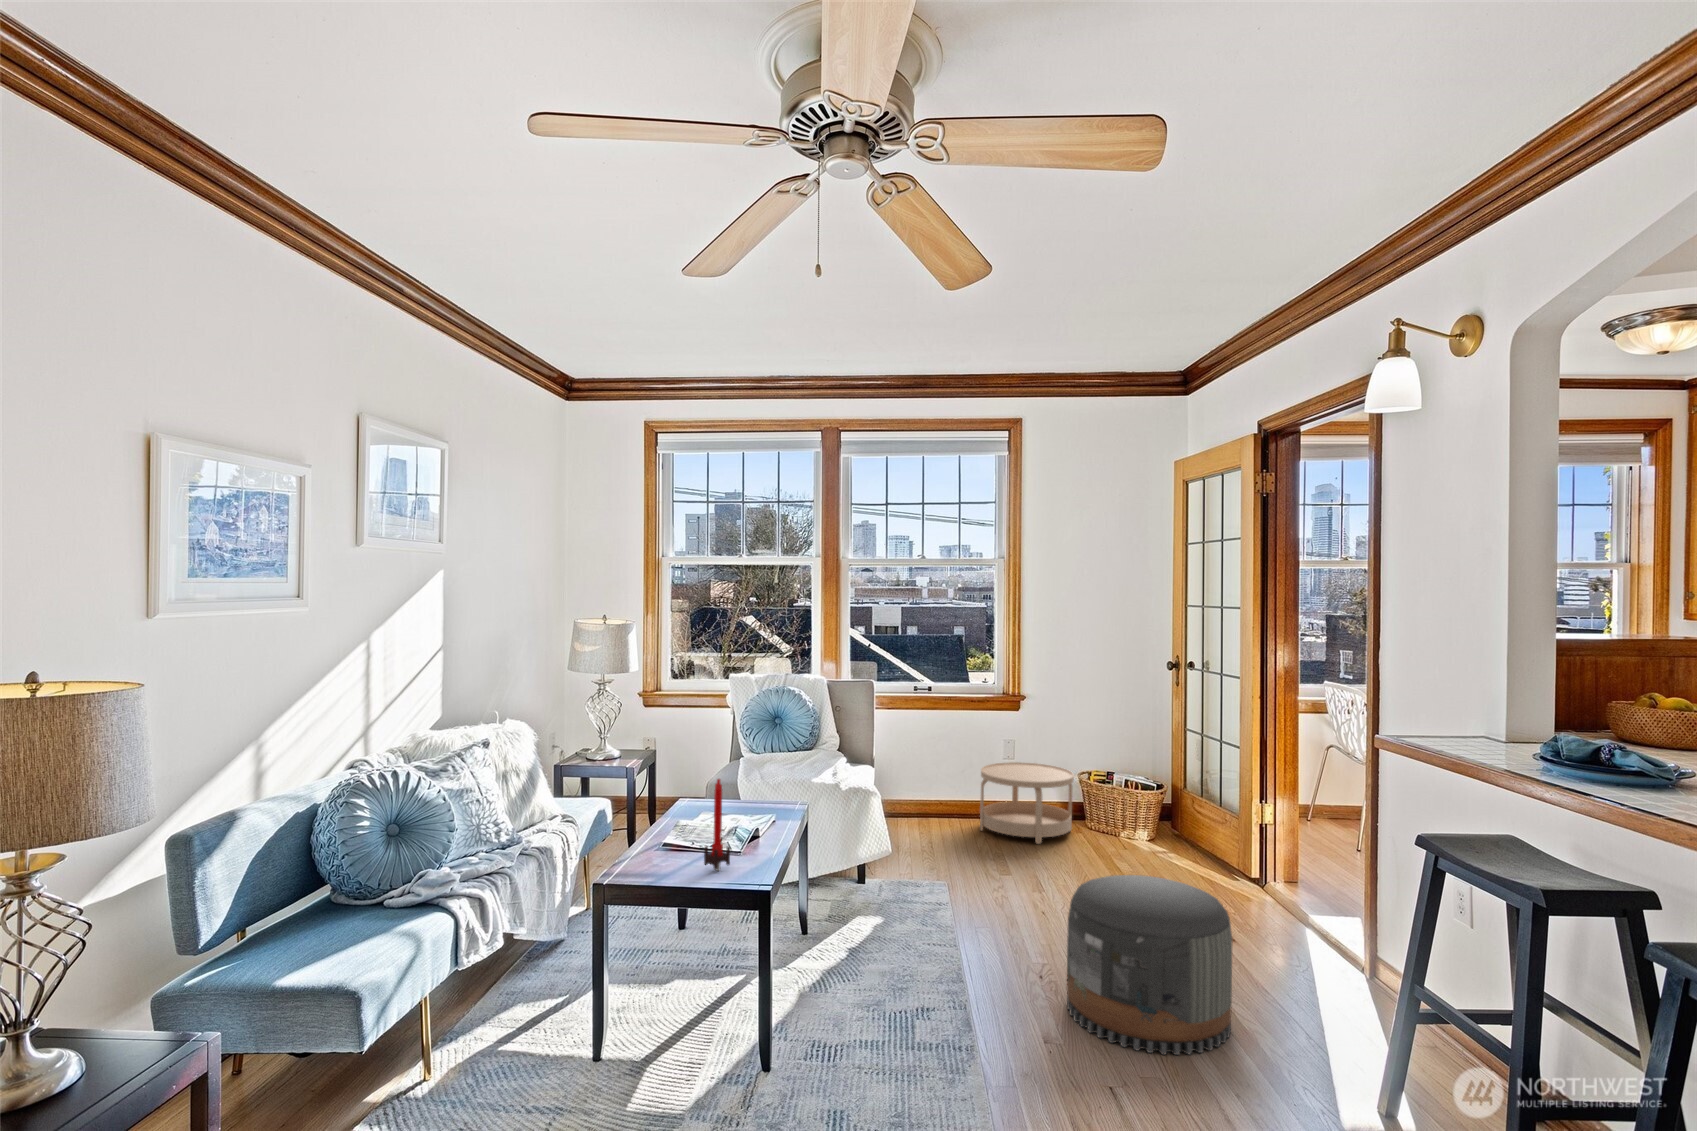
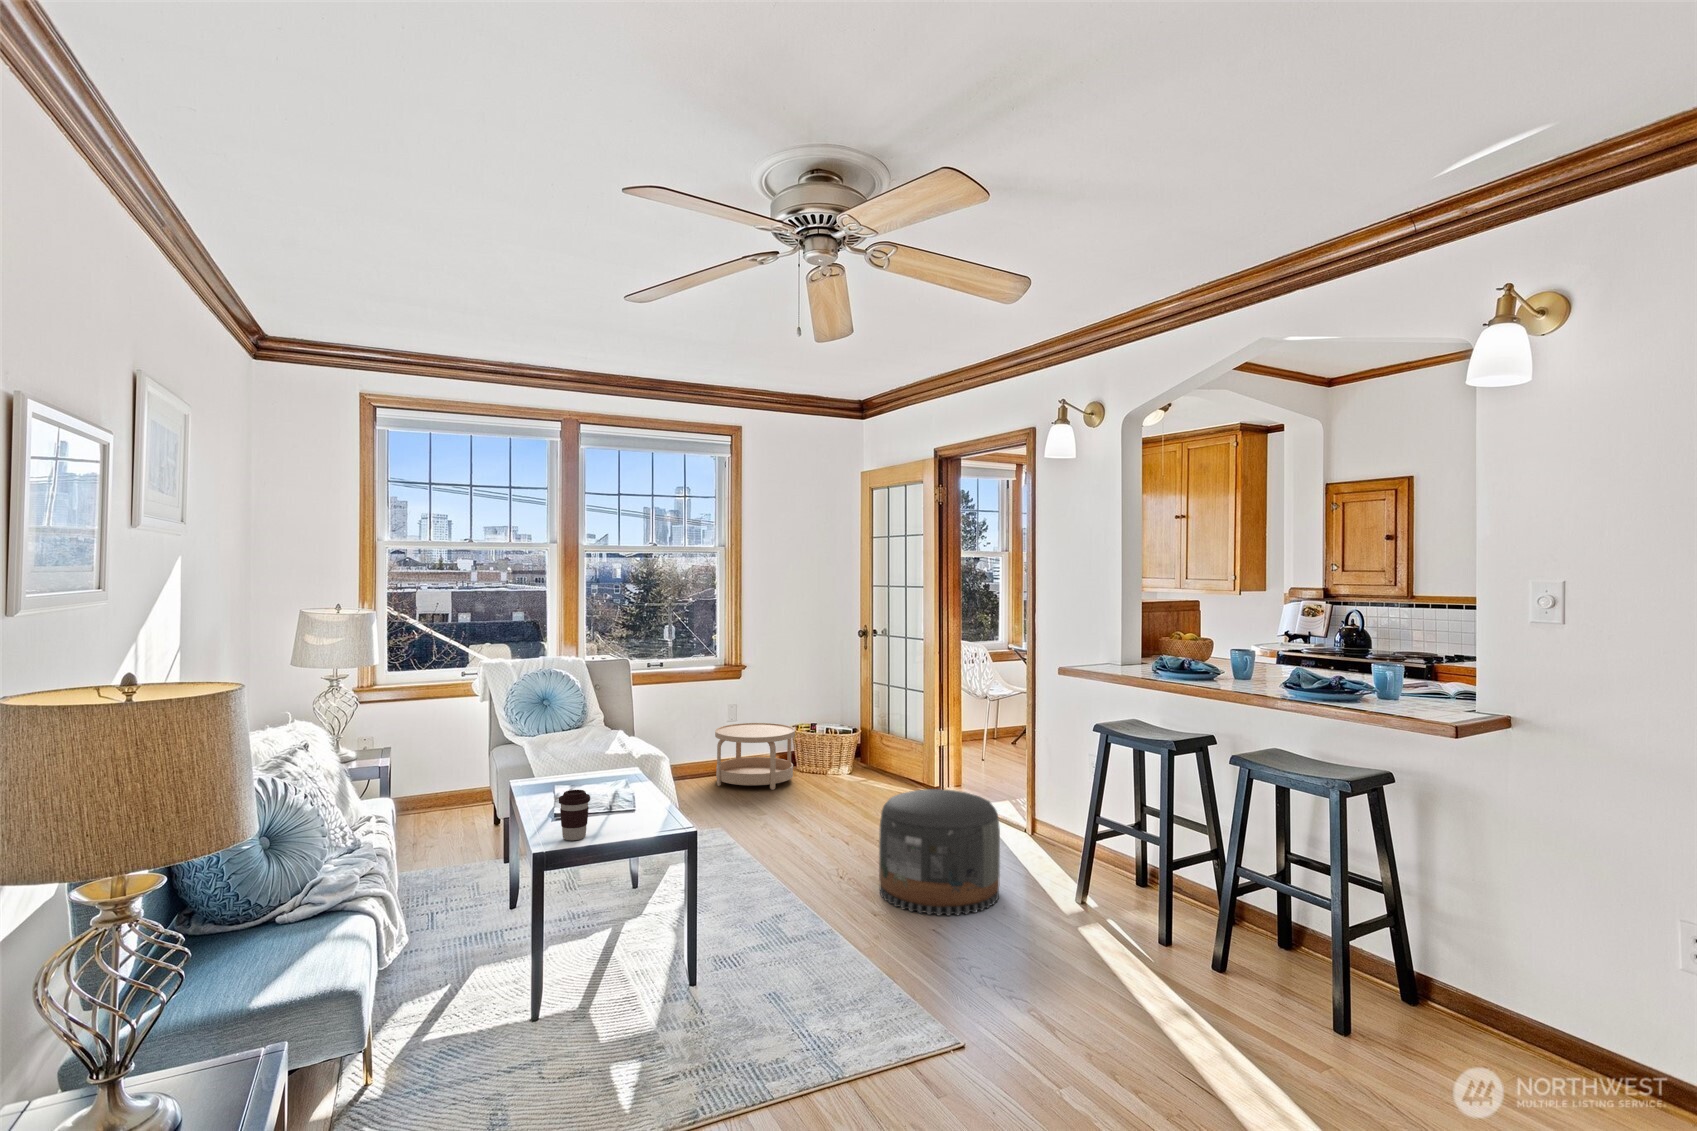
candle: present [704,779,730,871] -> none [609,747,632,831]
coffee cup: none [653,819,686,874] -> present [559,790,590,840]

